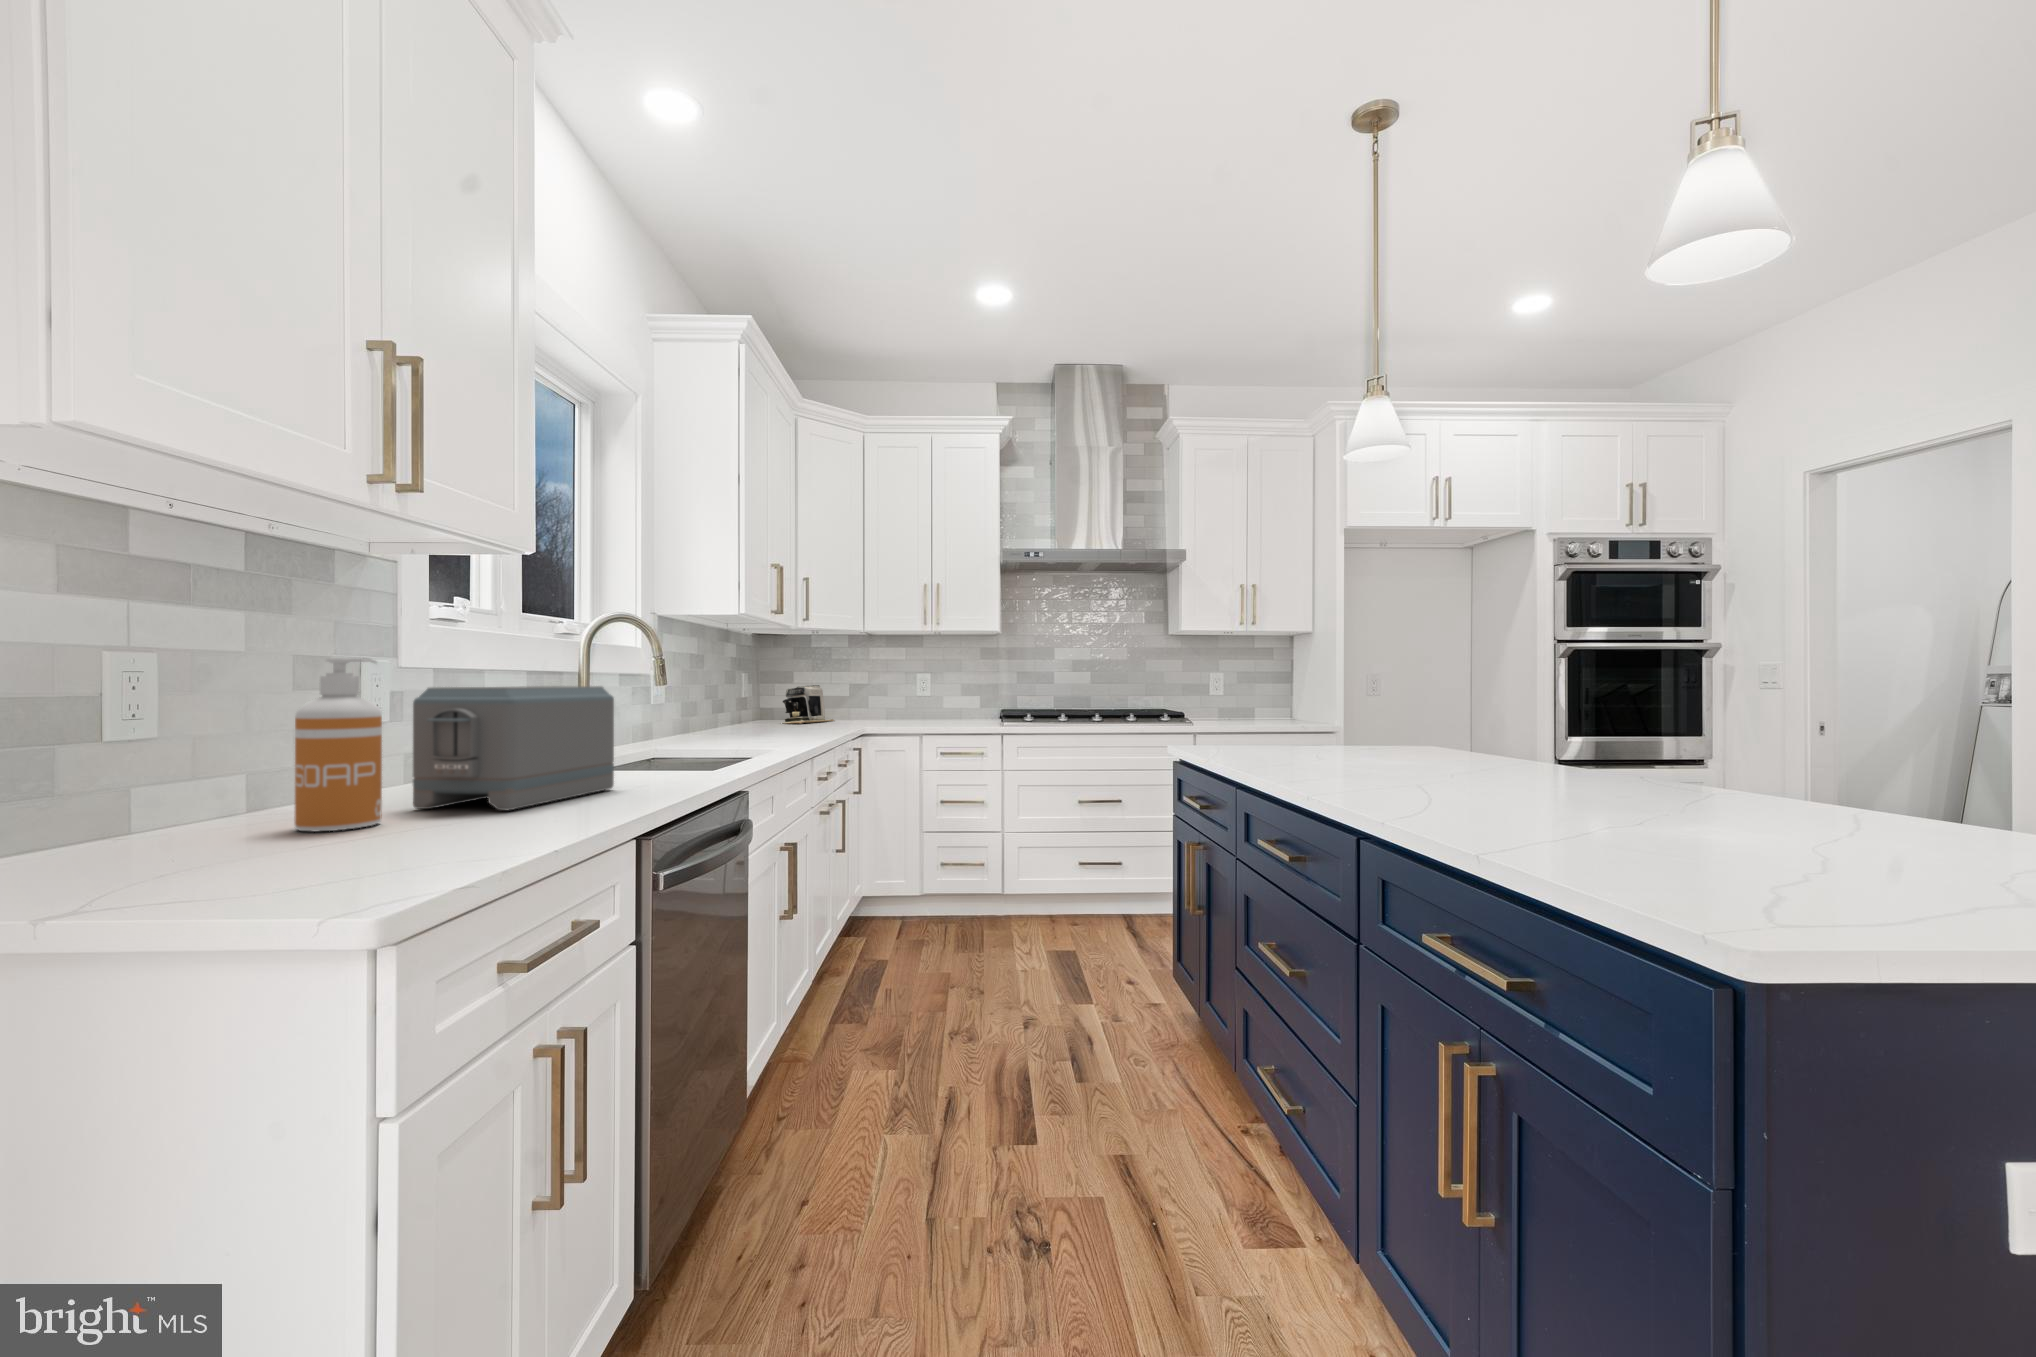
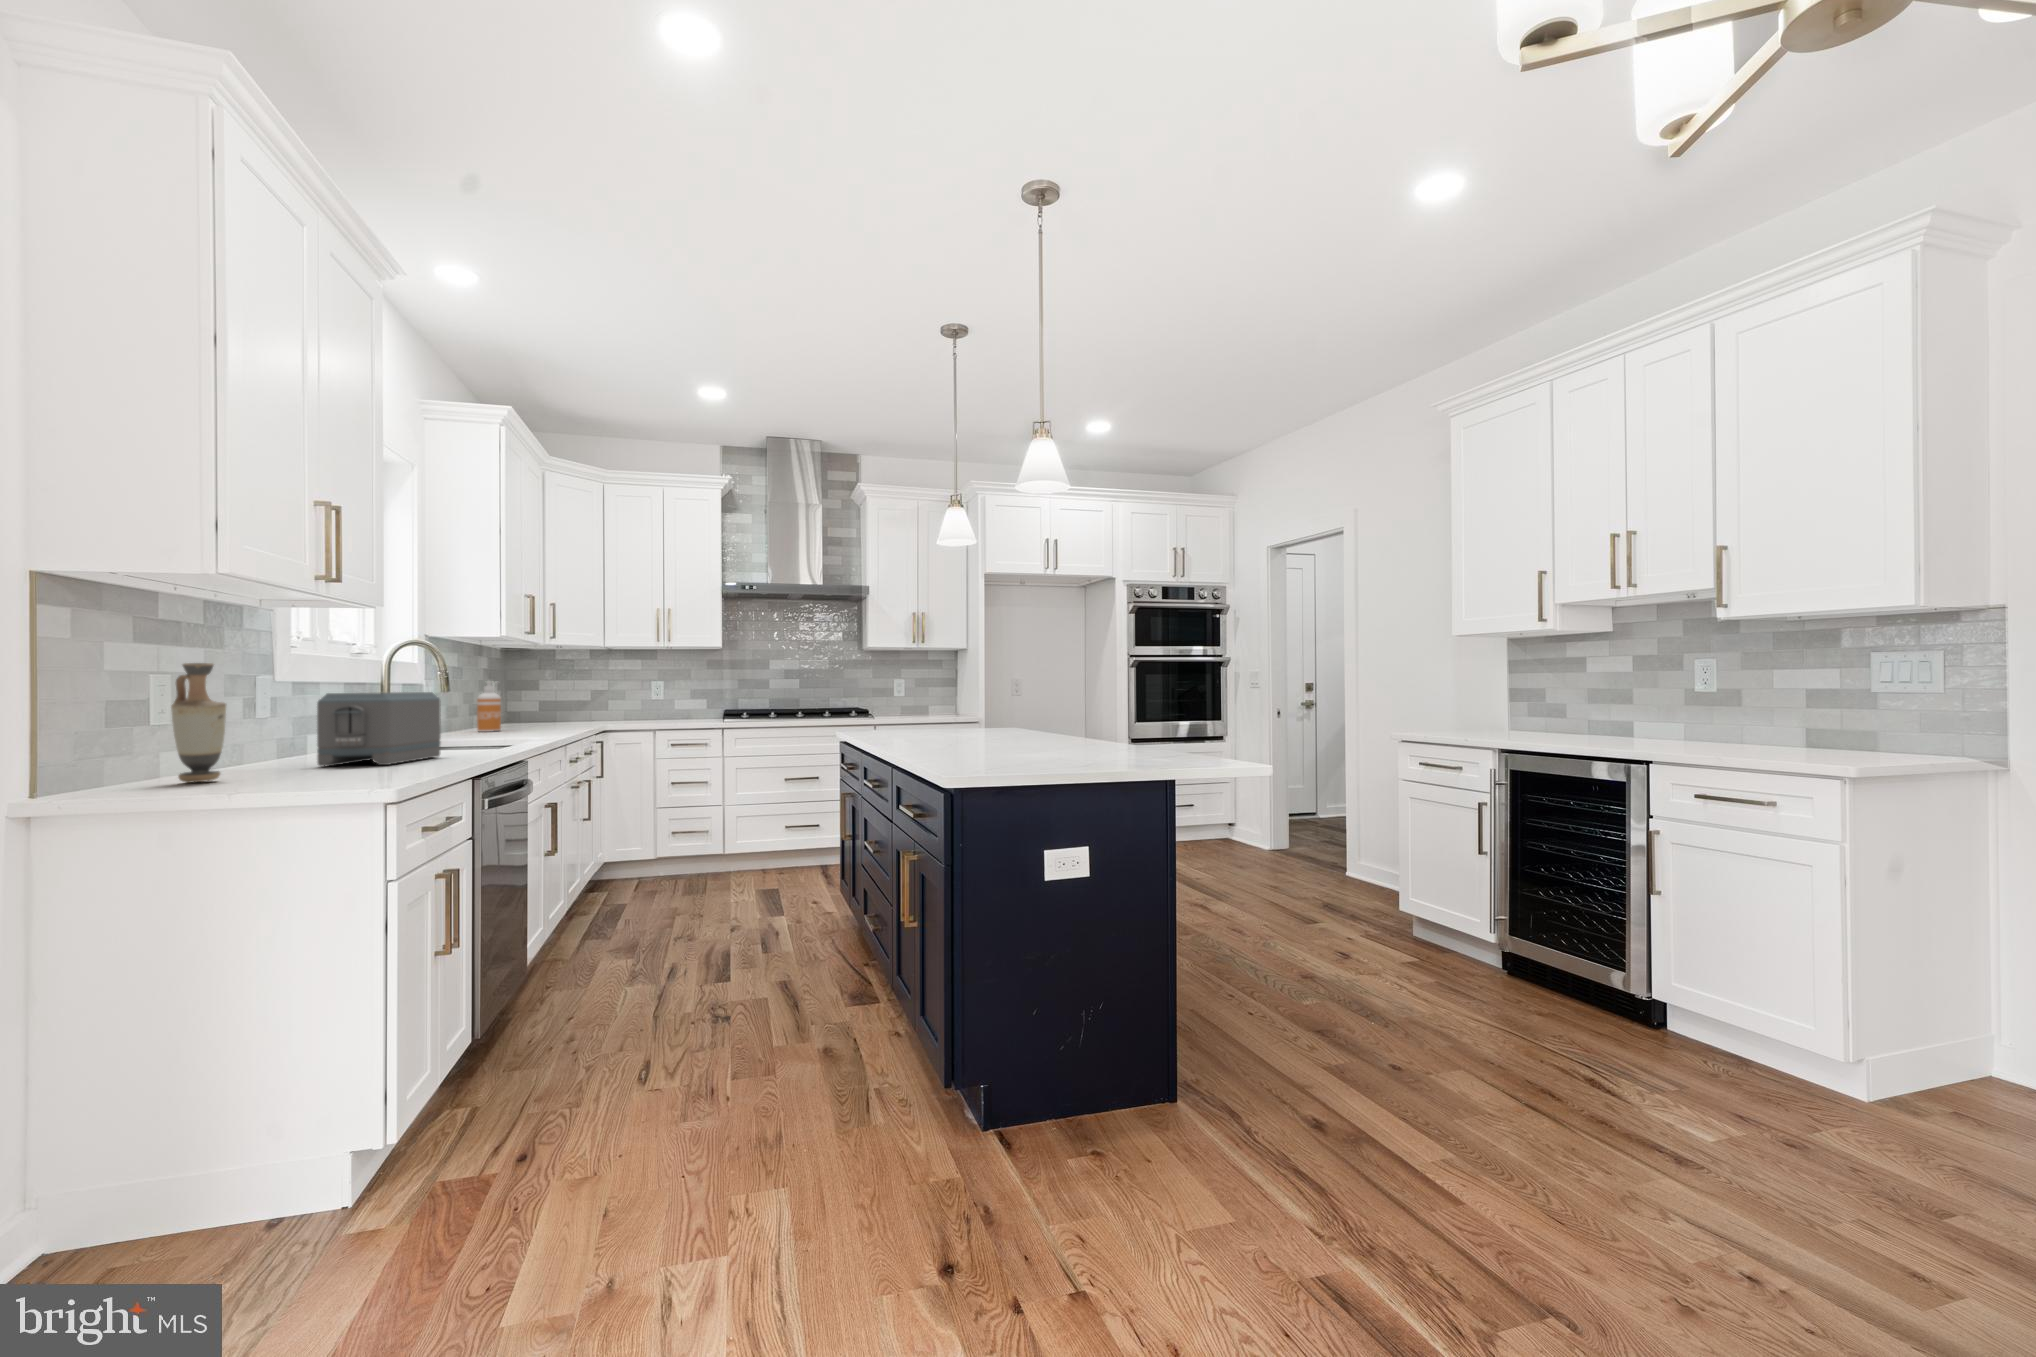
vase: none [86,630,194,858] -> present [171,663,226,783]
soap dispenser: present [295,658,382,832] -> present [477,681,501,732]
coffee maker: present [783,685,835,724] -> none [526,692,579,724]

